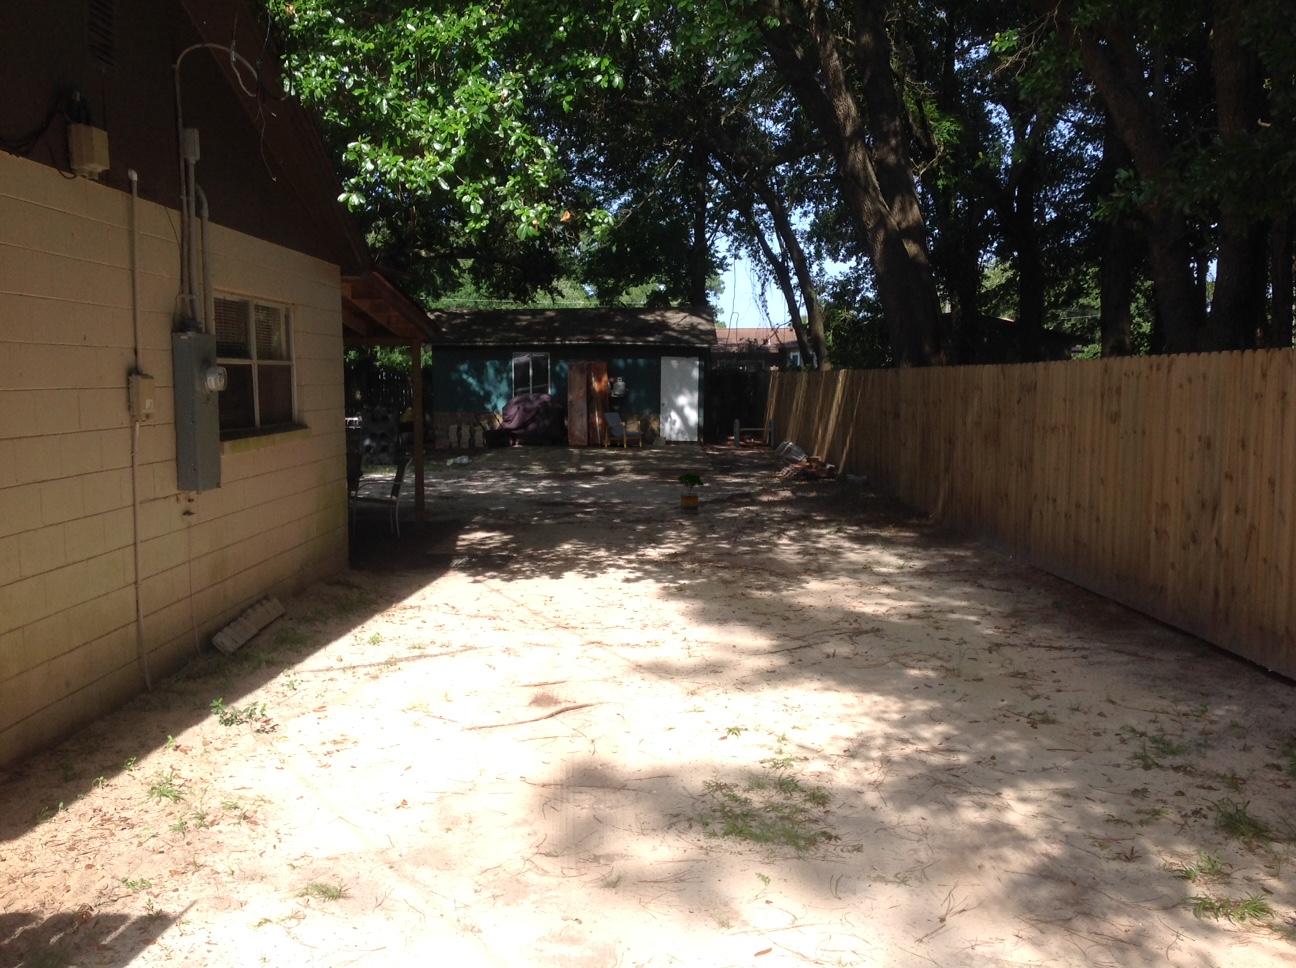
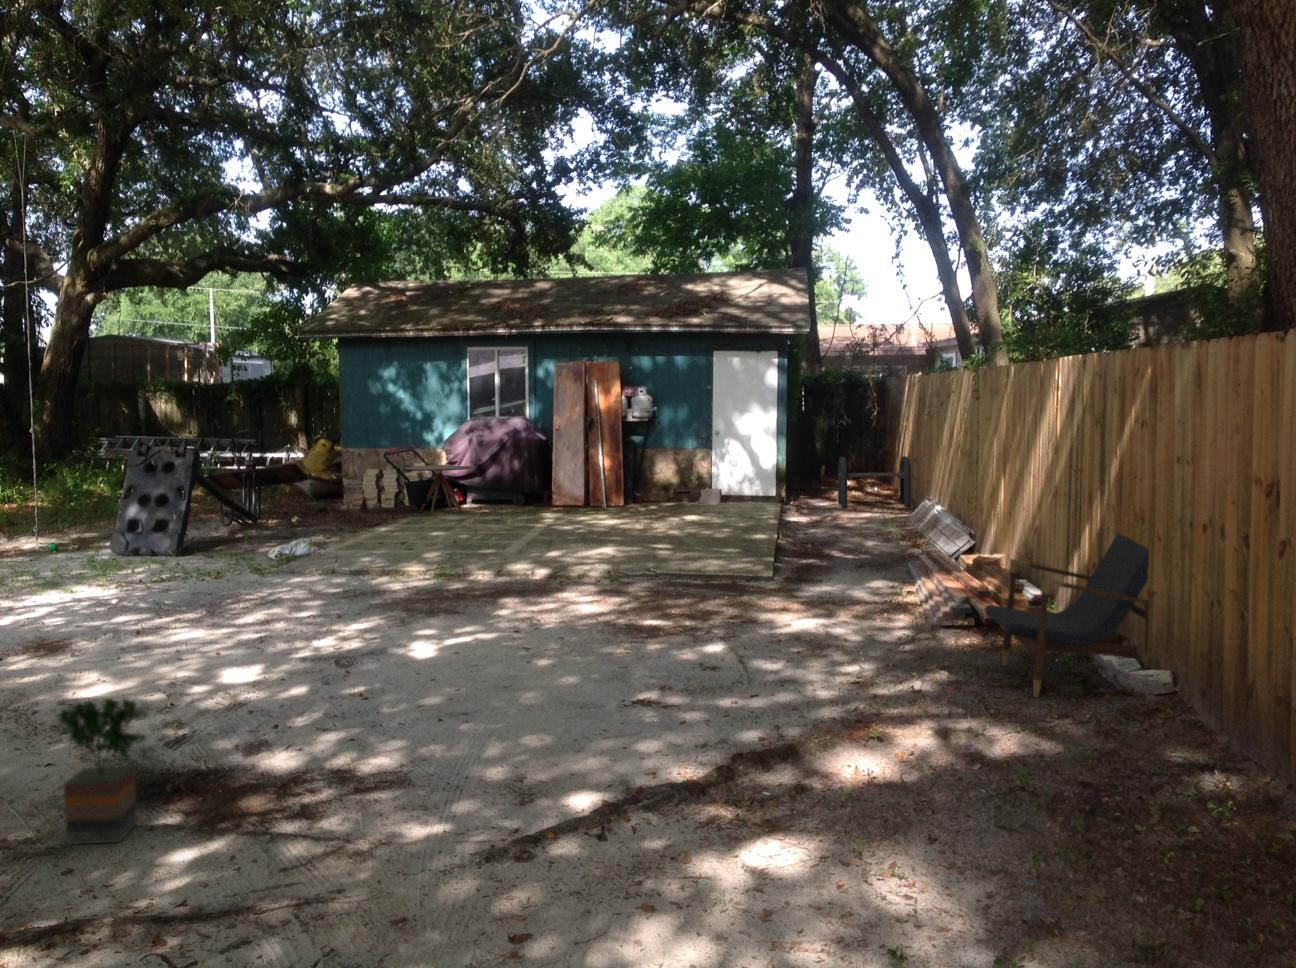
lounge chair: present [603,412,644,448] -> present [985,533,1151,697]
round table: none [487,422,527,451] -> present [405,465,474,515]
potted tree: present [677,473,704,514] -> present [56,699,148,845]

